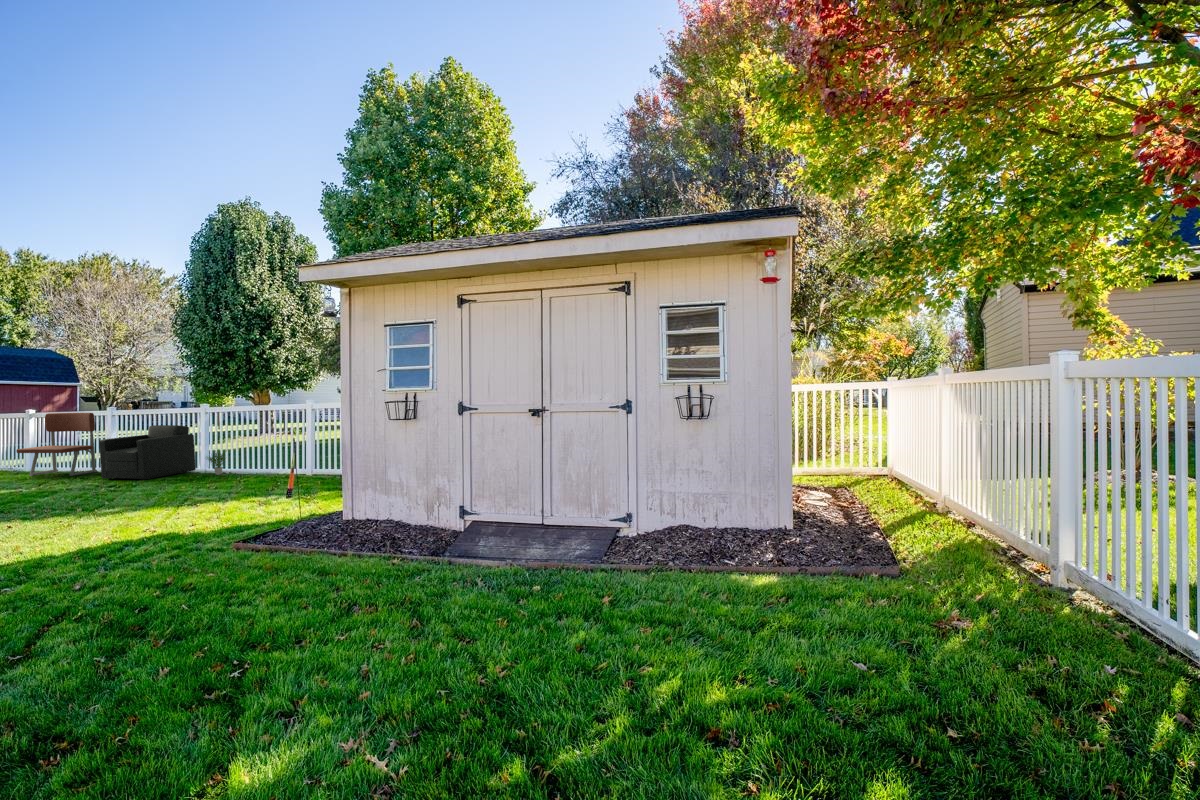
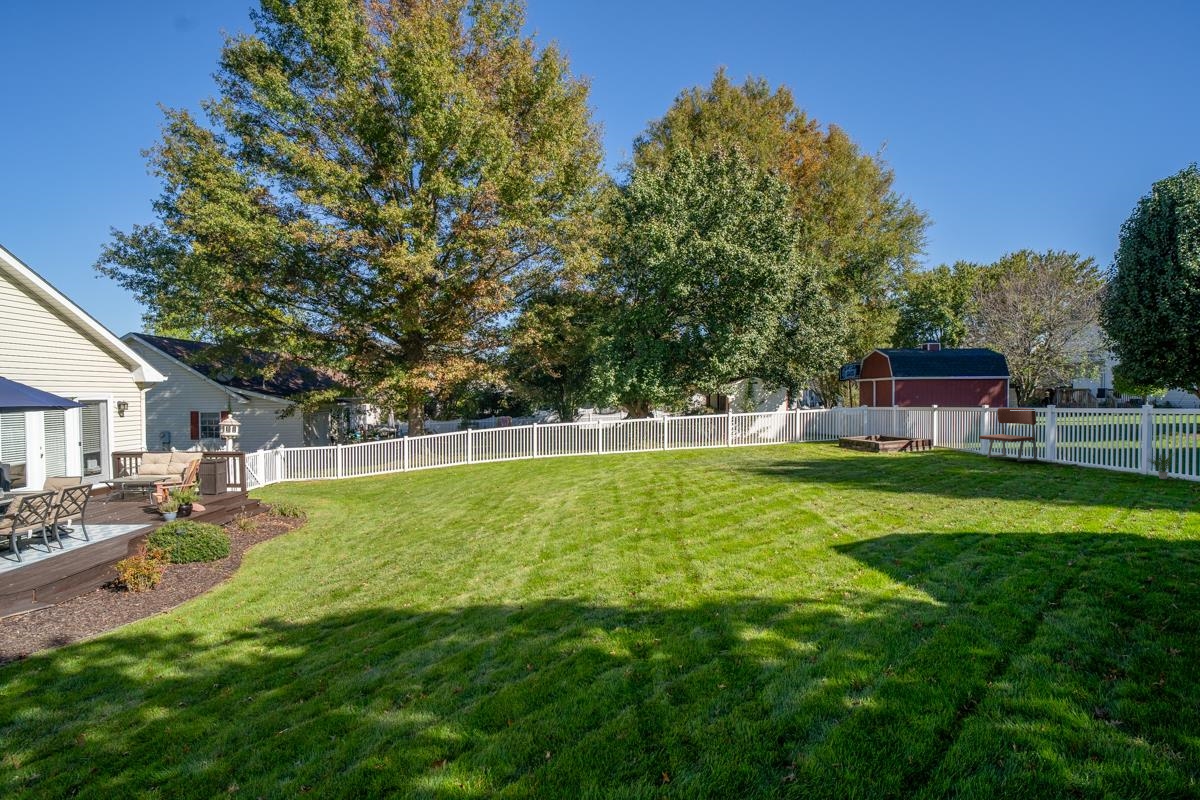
armchair: present [99,425,196,480] -> none [1044,423,1135,475]

